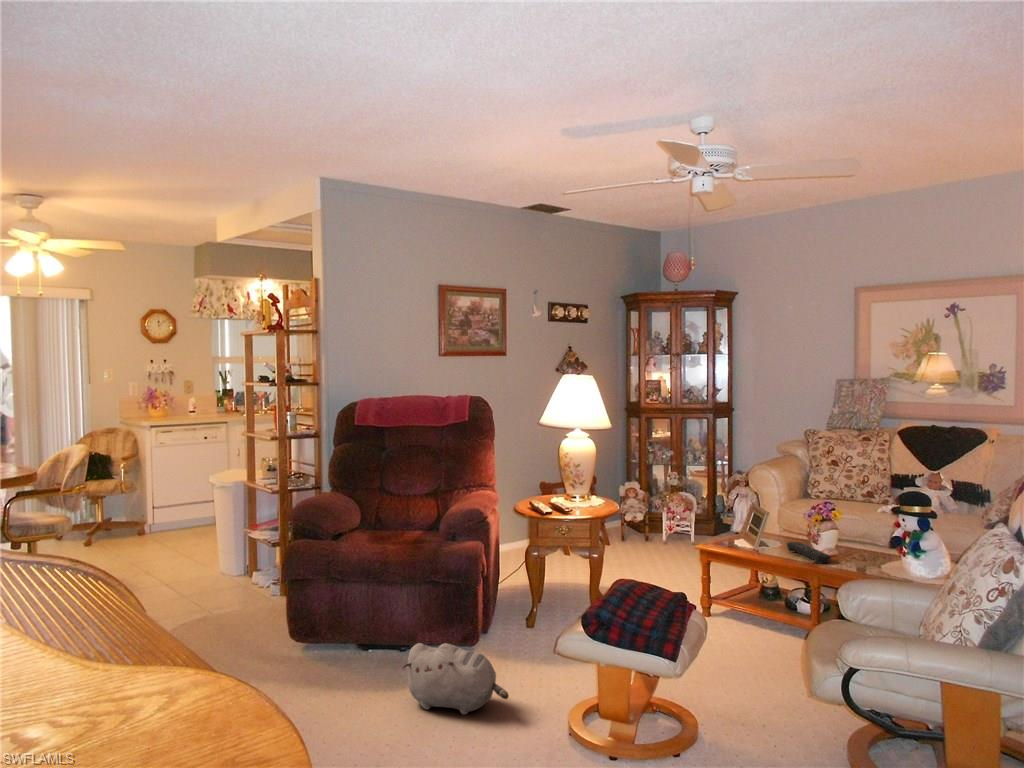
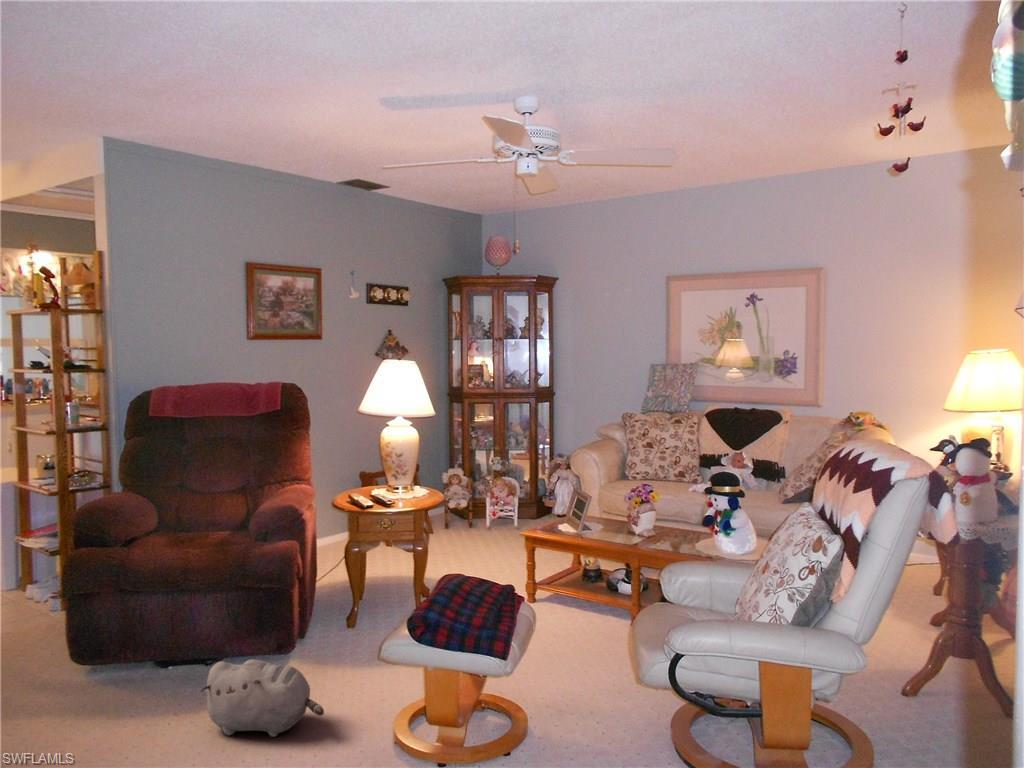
remote control: present [787,542,830,563] -> none [608,524,649,545]

